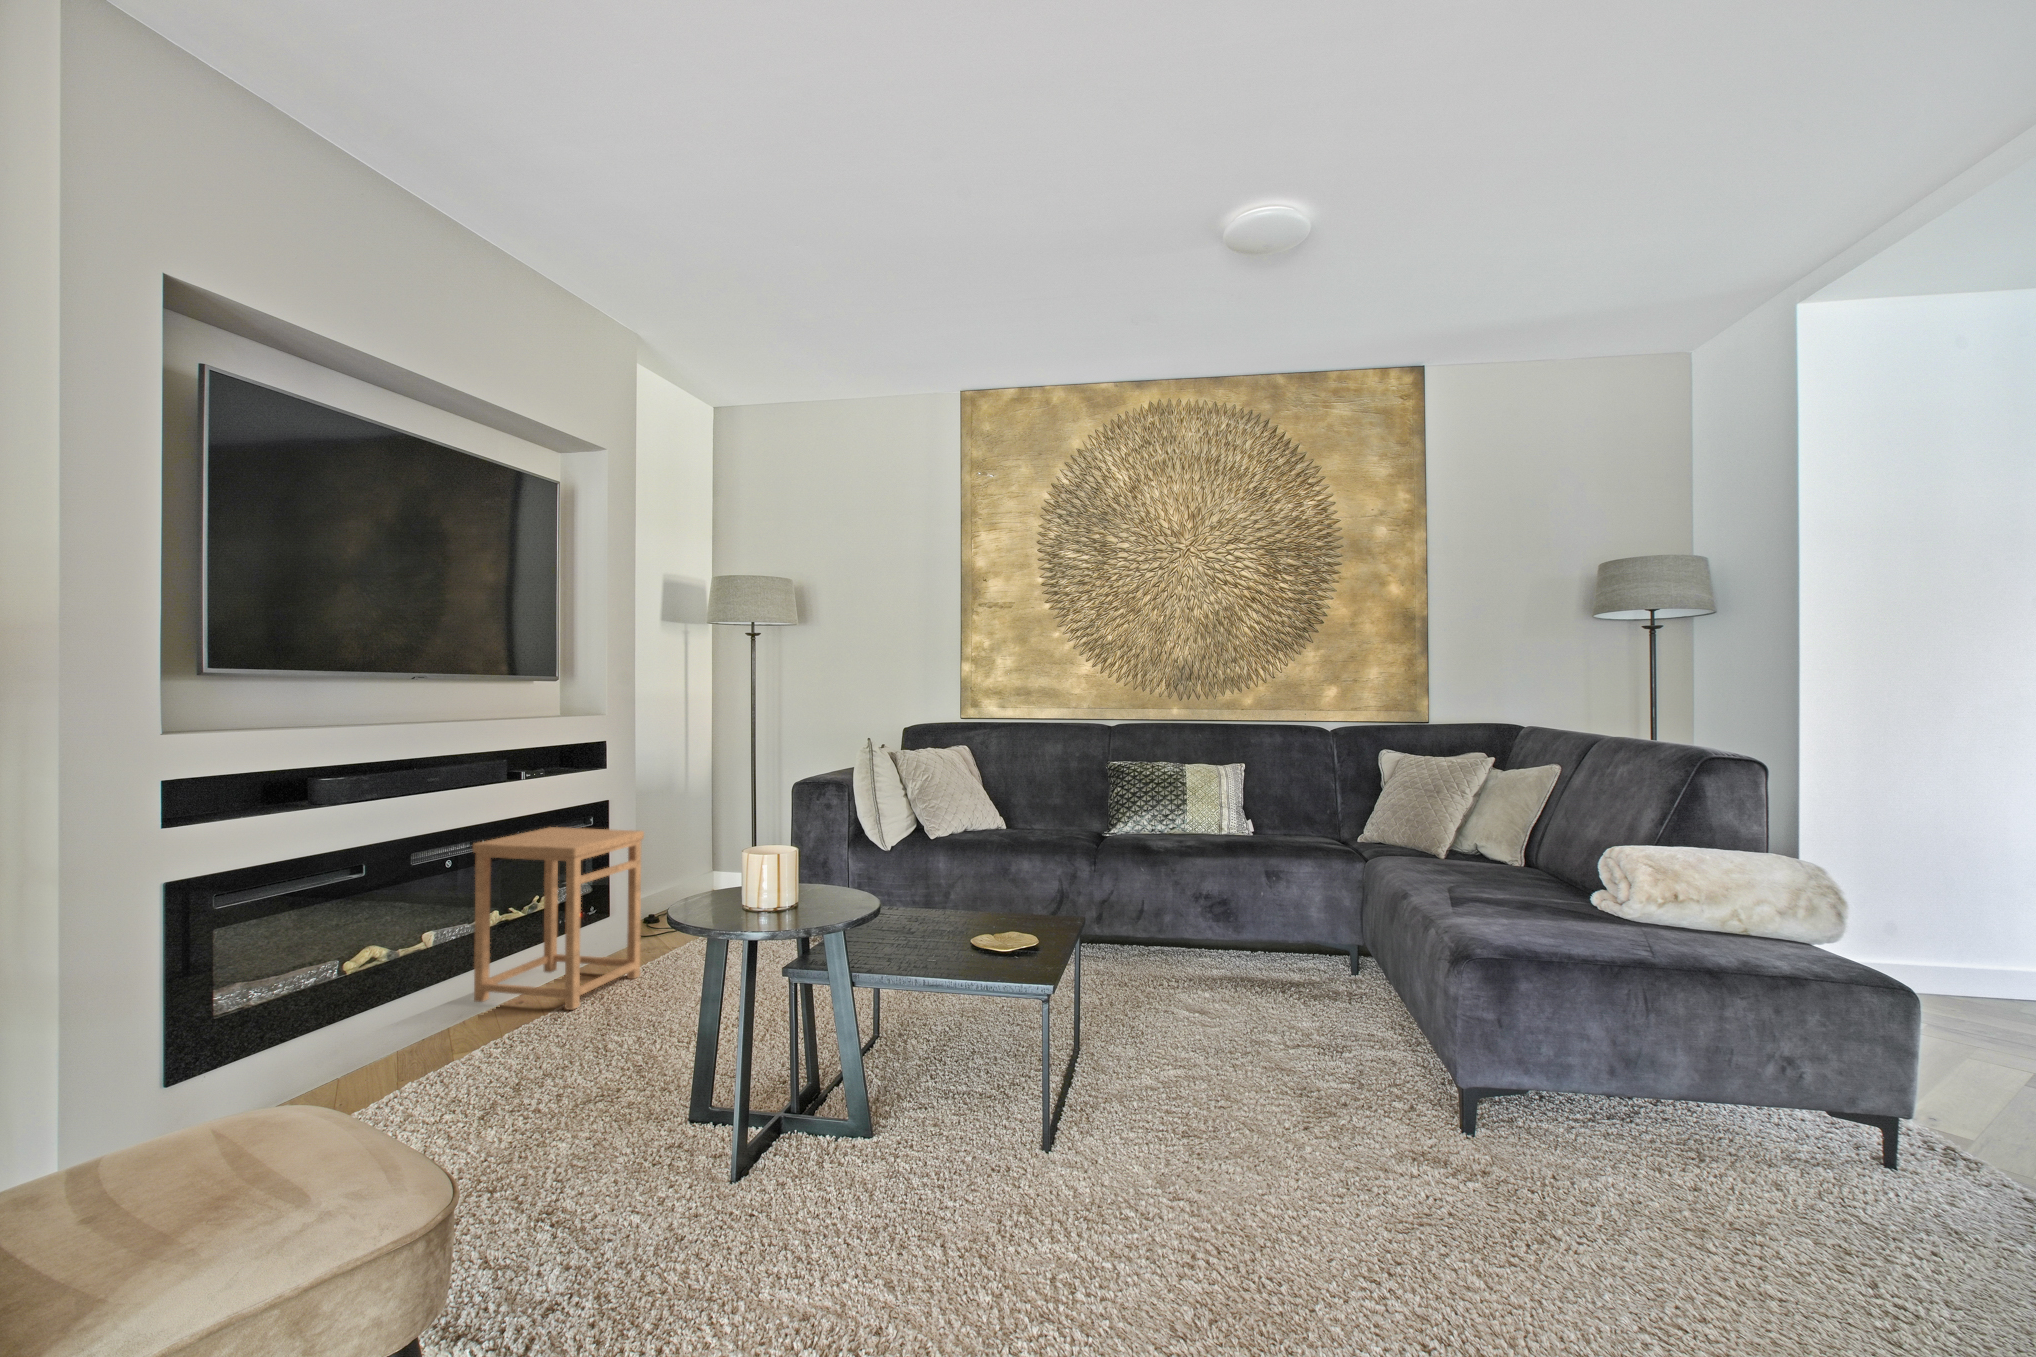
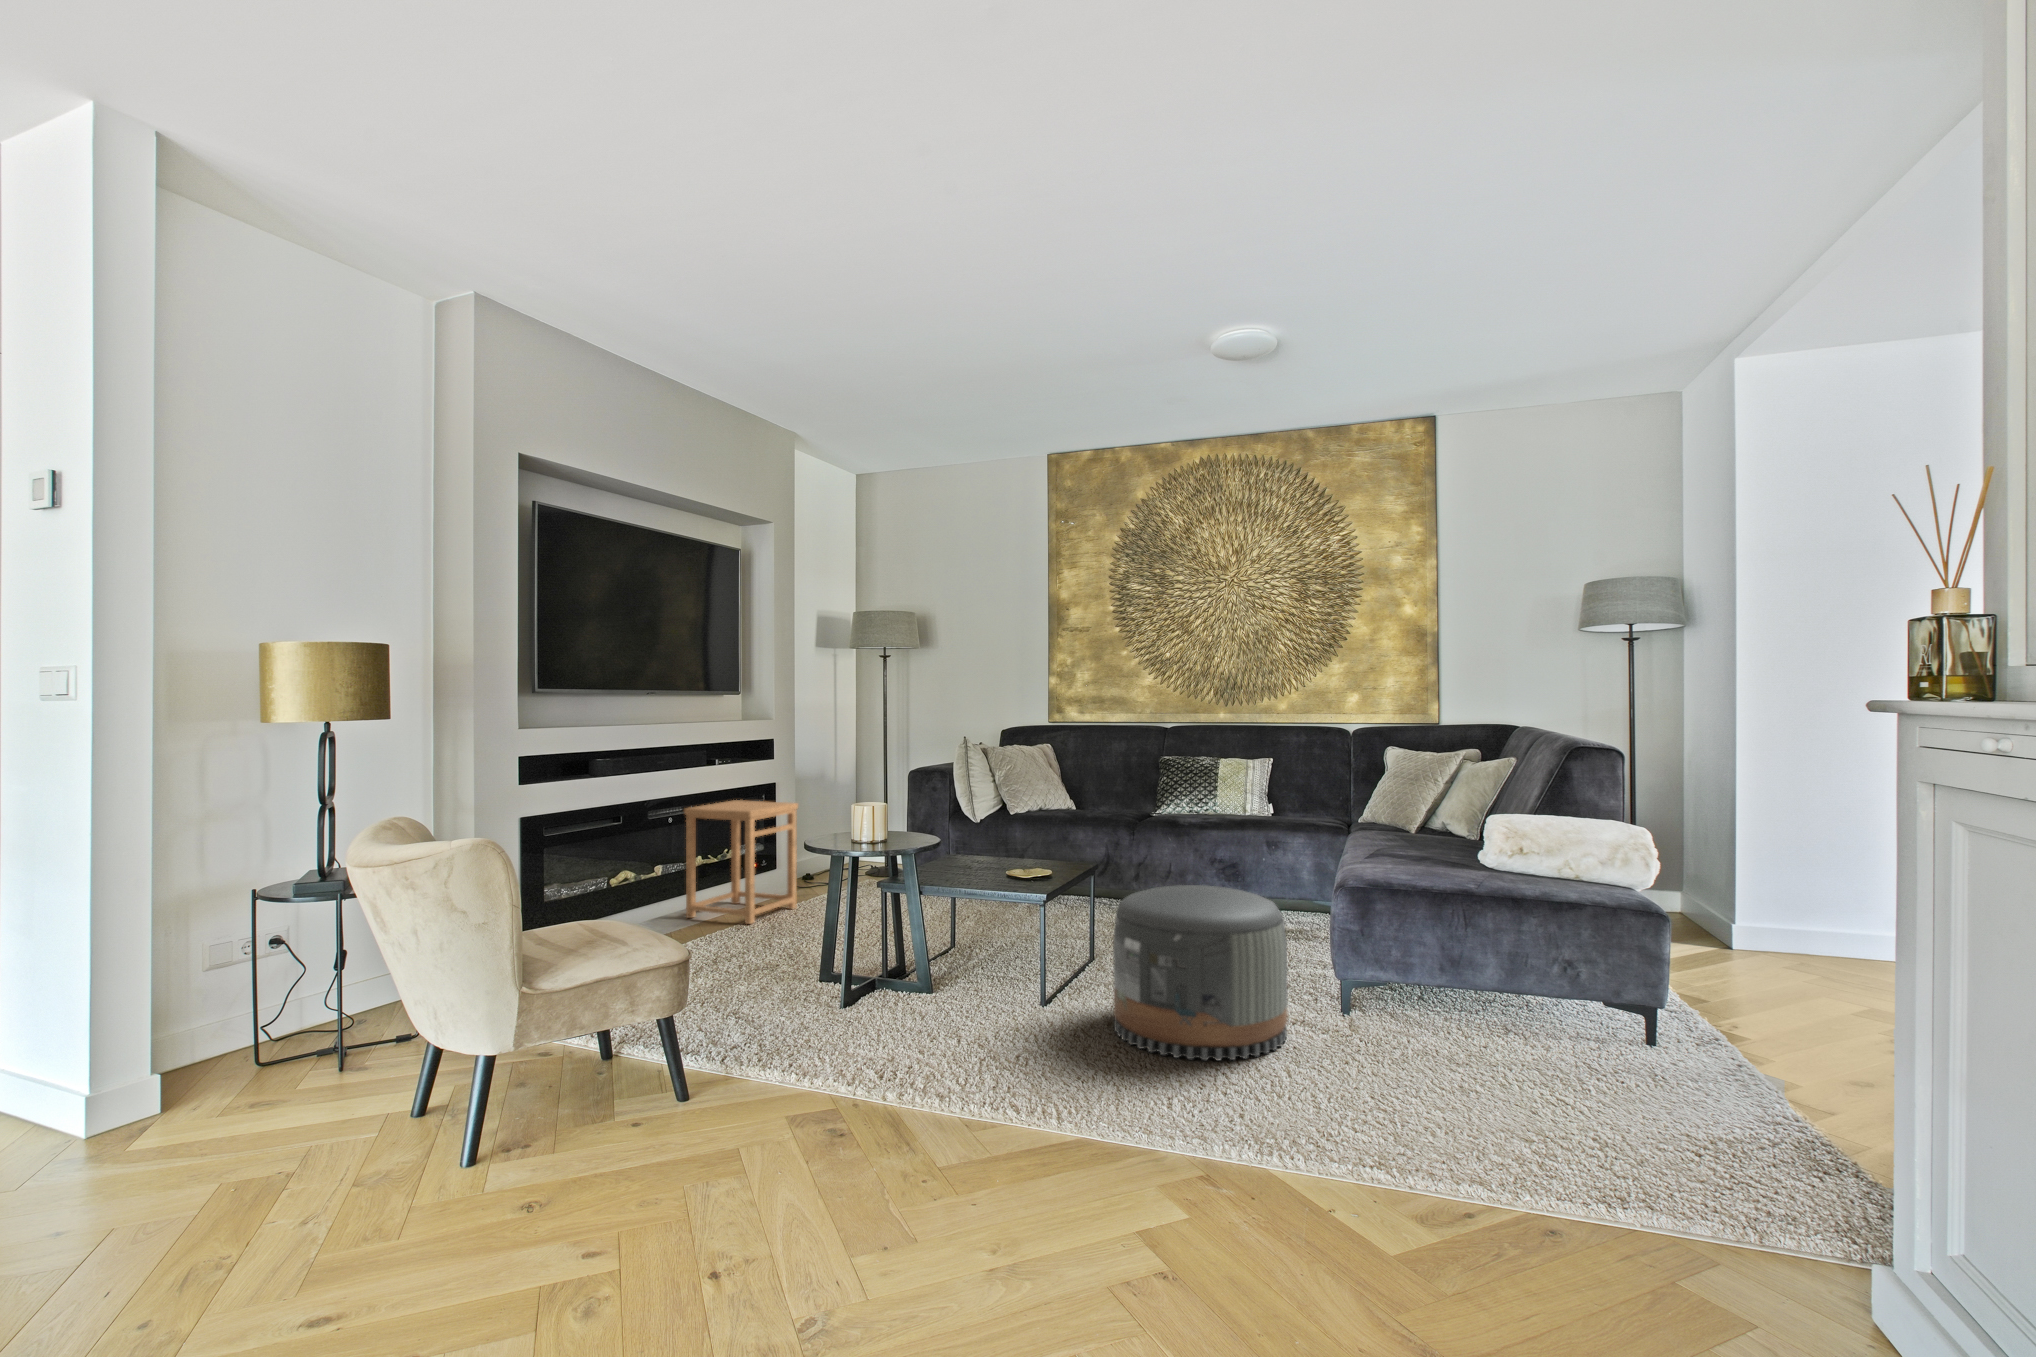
pouf: none [1179,966,1454,1273] -> present [1113,885,1288,1061]

